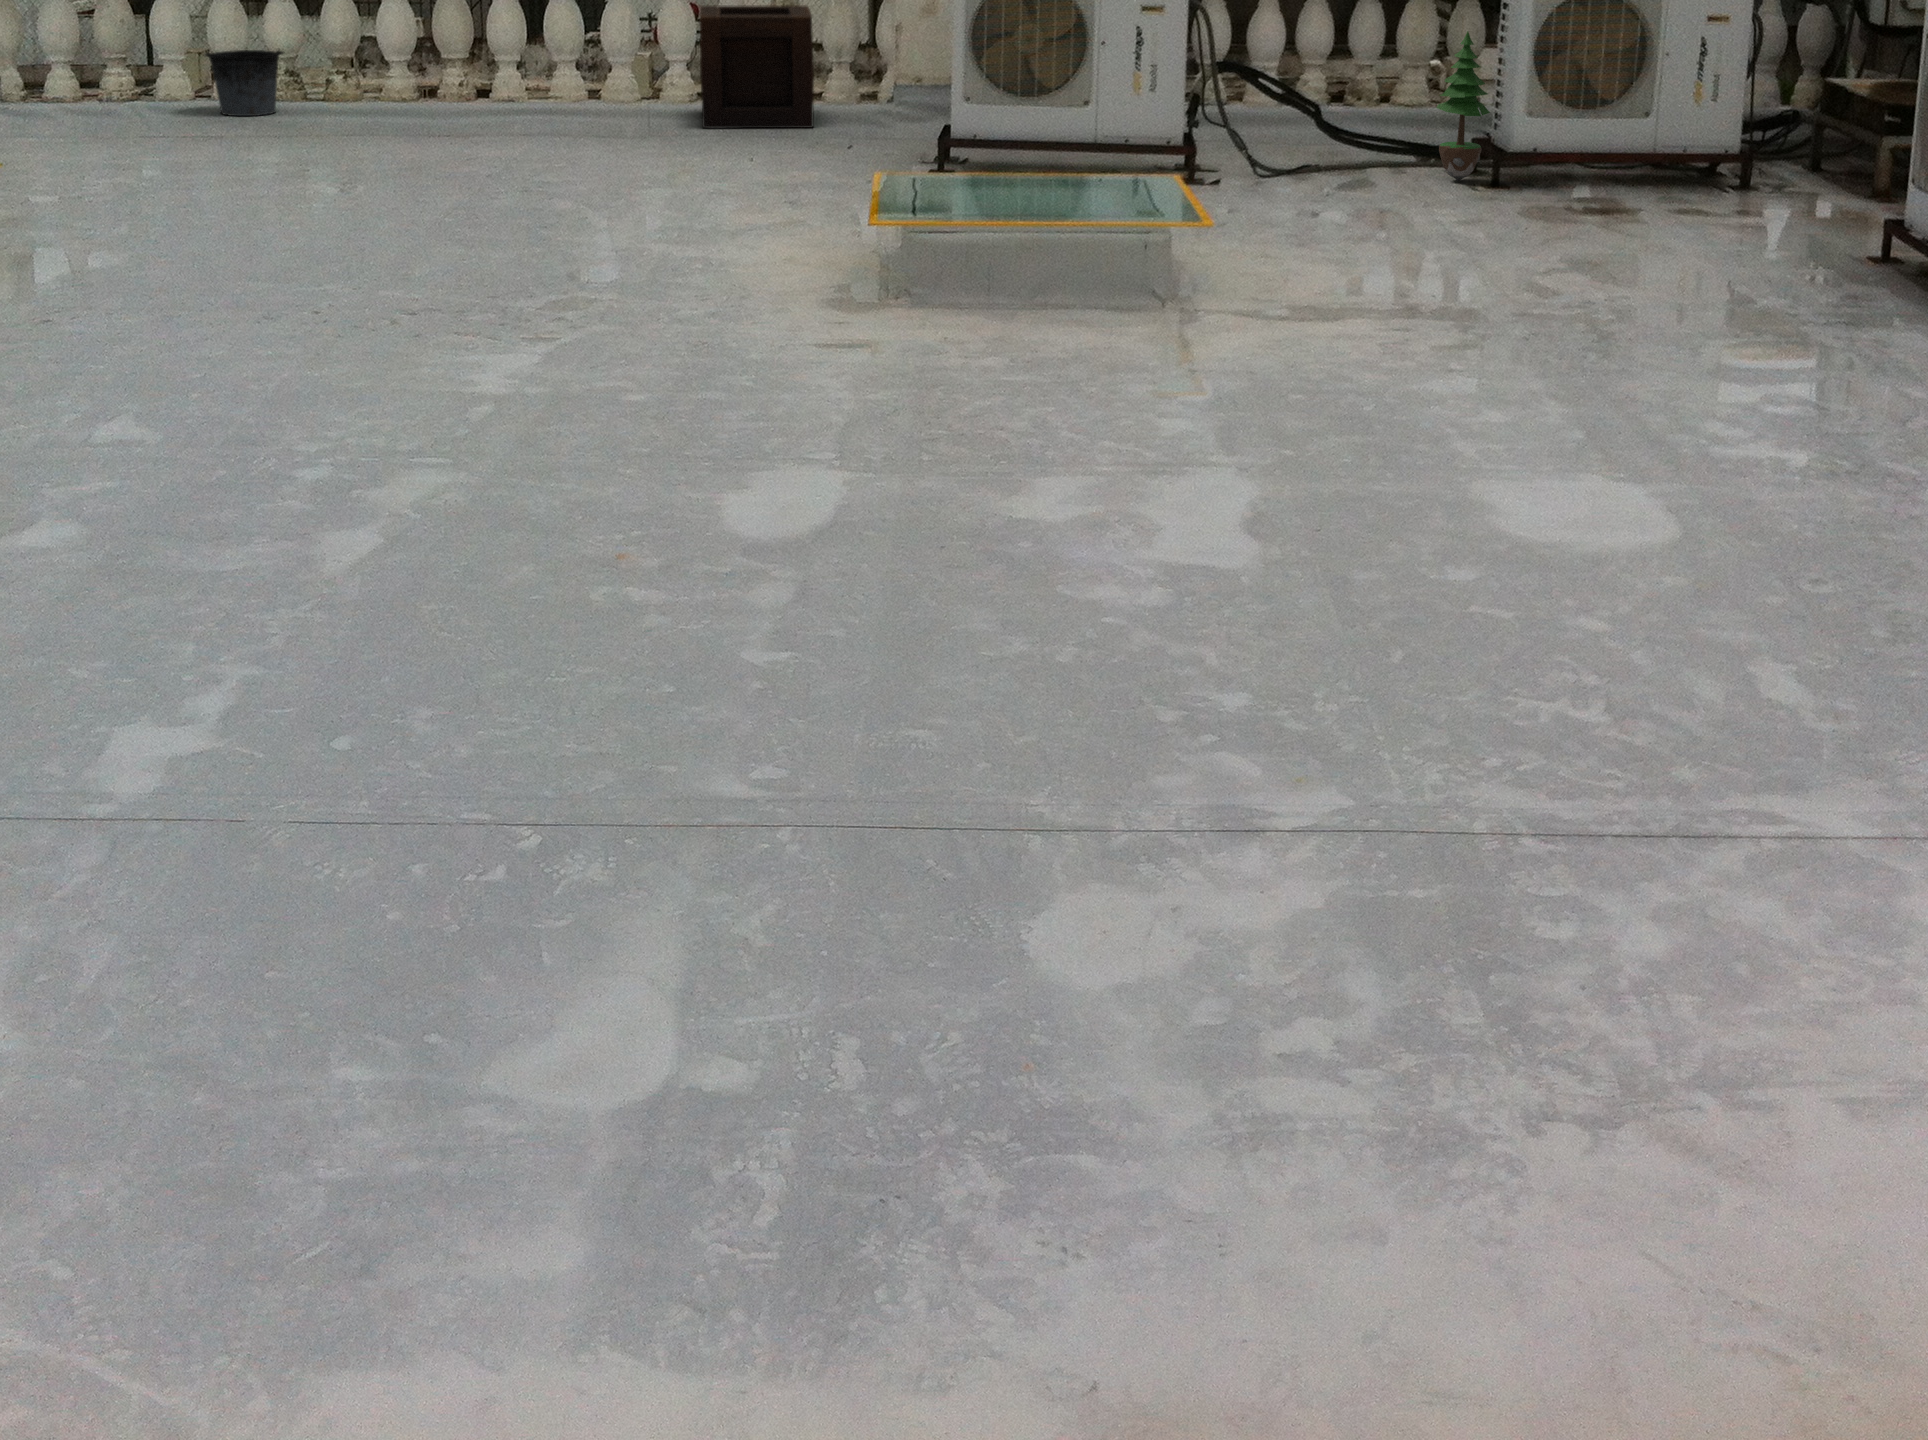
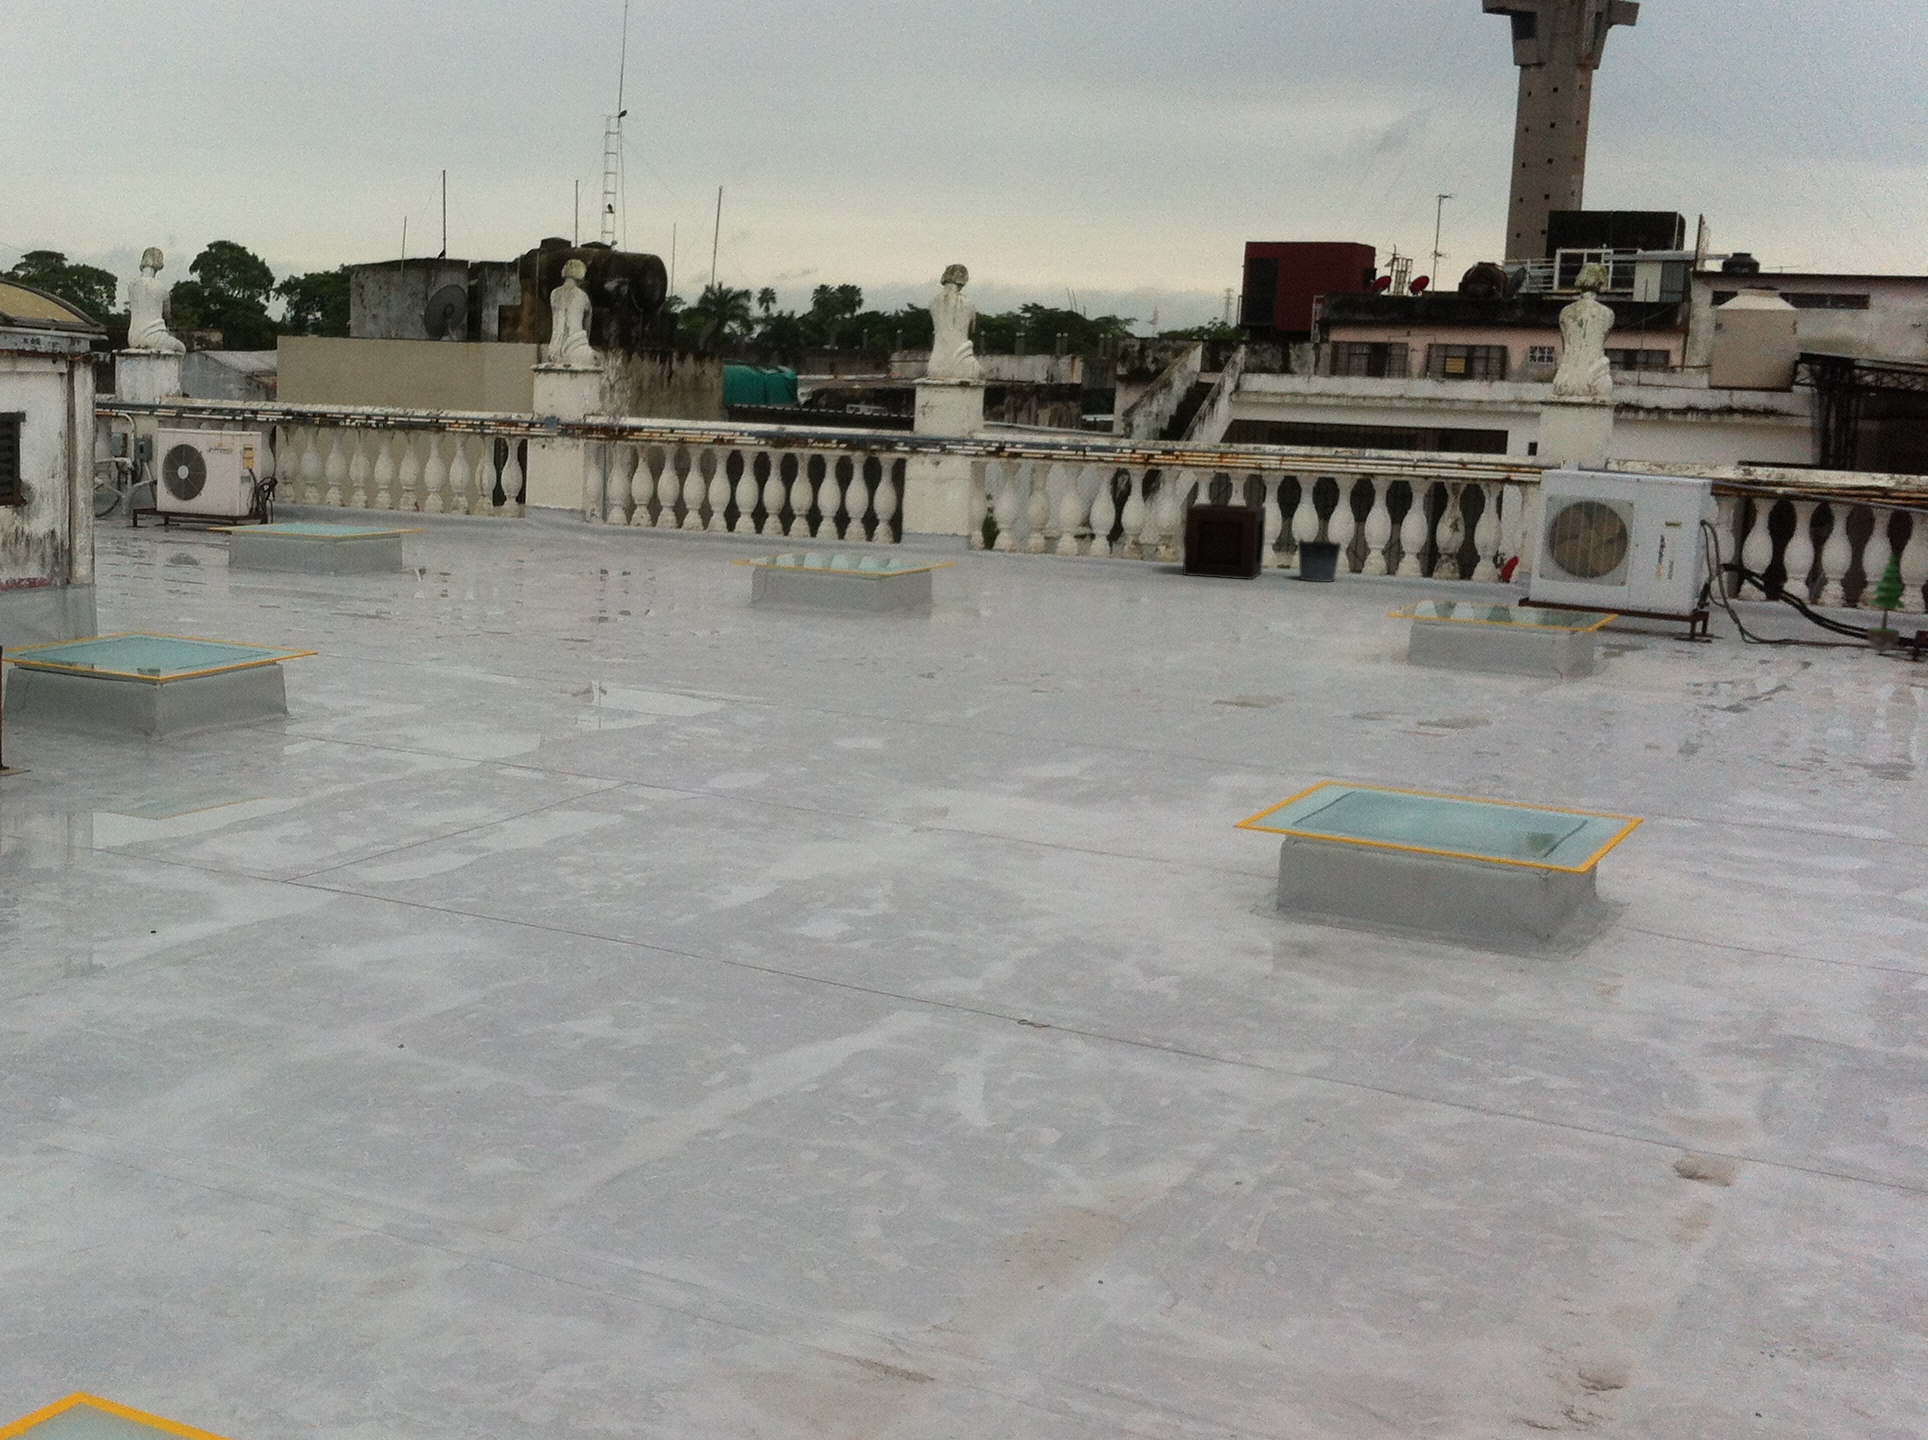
wooden crate: present [700,5,814,128] -> present [1183,503,1266,579]
bucket: present [205,50,283,116] -> present [1297,539,1341,582]

